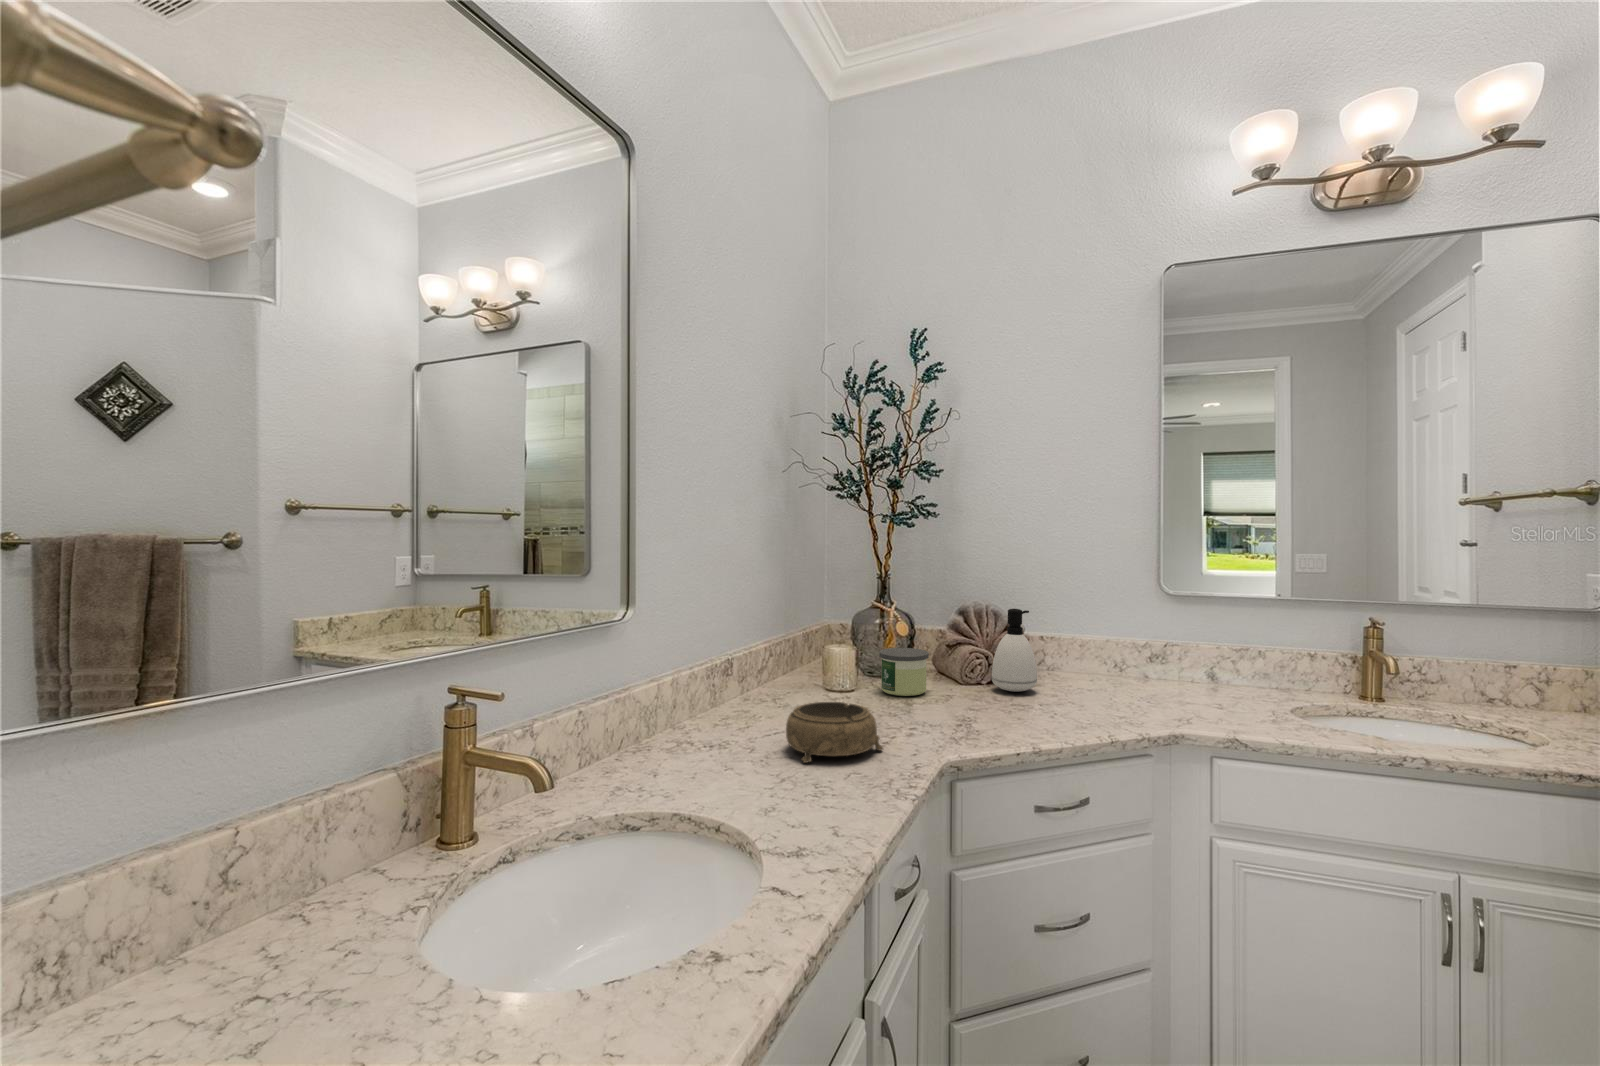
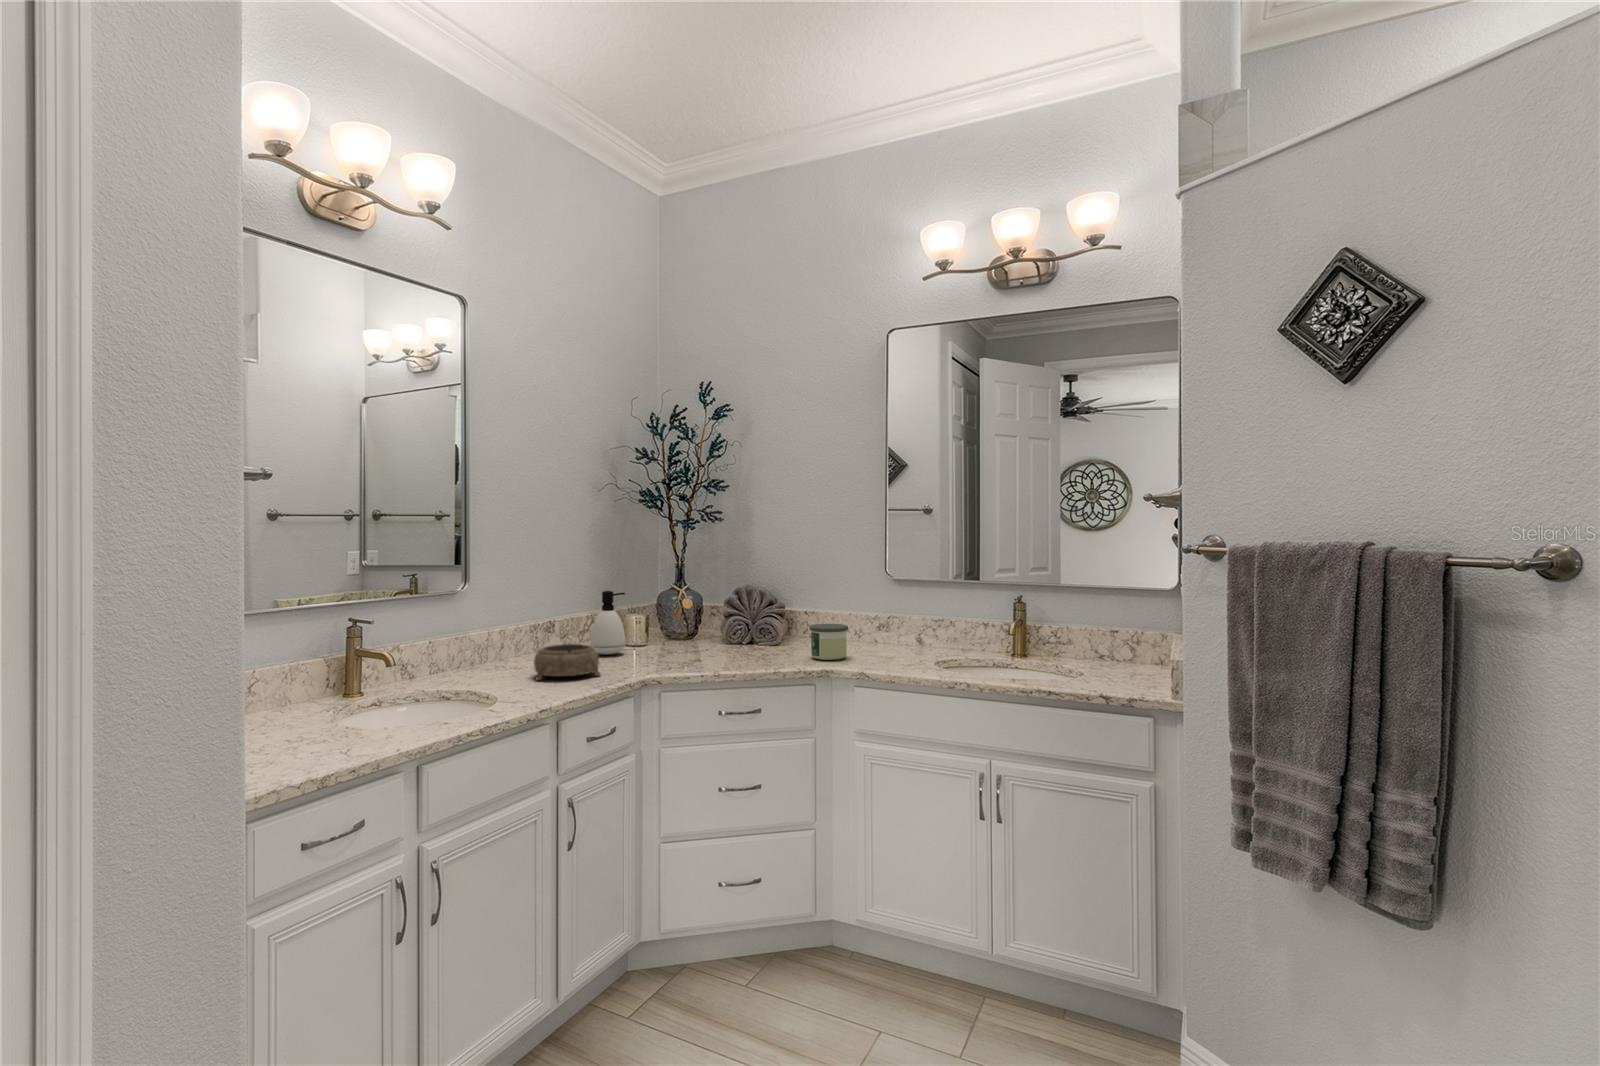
soap dispenser: present [992,609,1037,692] -> present [590,591,625,655]
candle: present [879,648,929,696] -> present [809,624,848,660]

